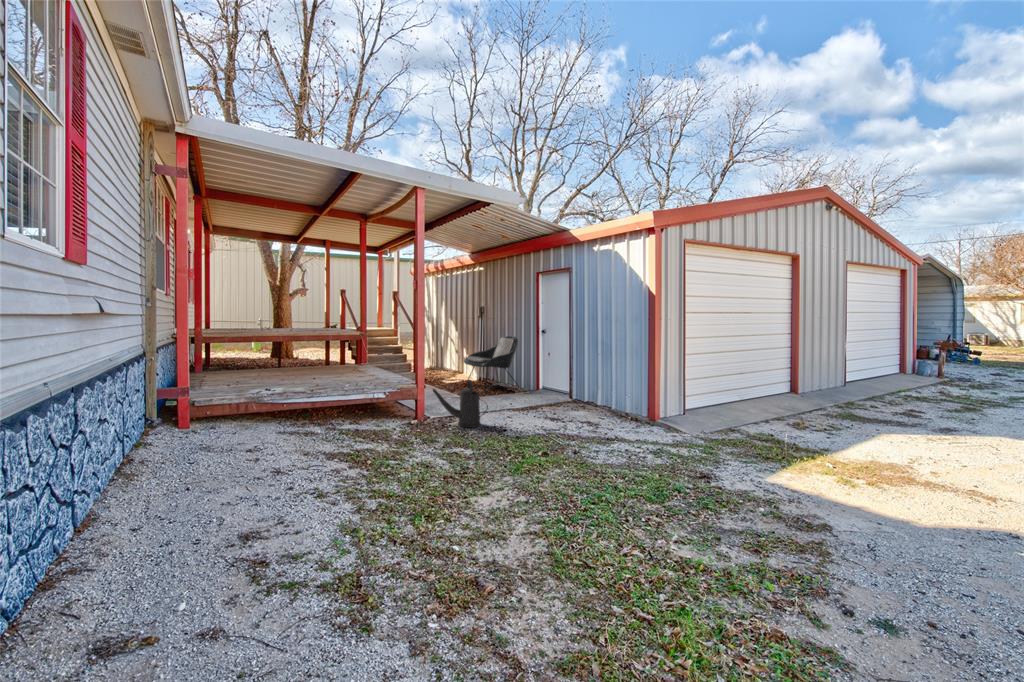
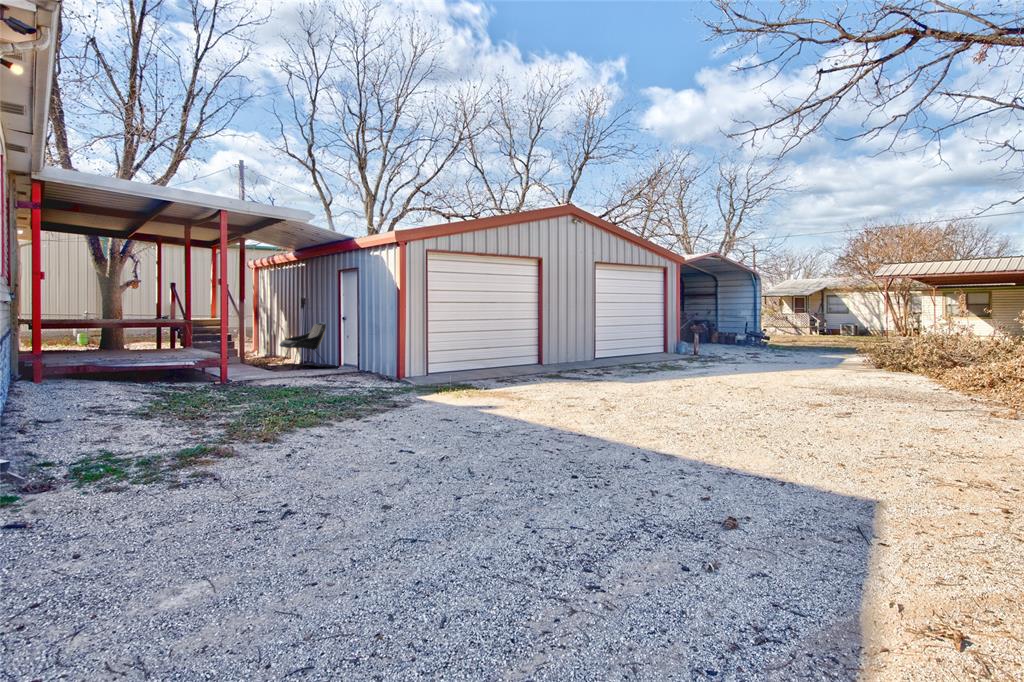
watering can: present [433,380,488,427] -> none [228,351,272,384]

